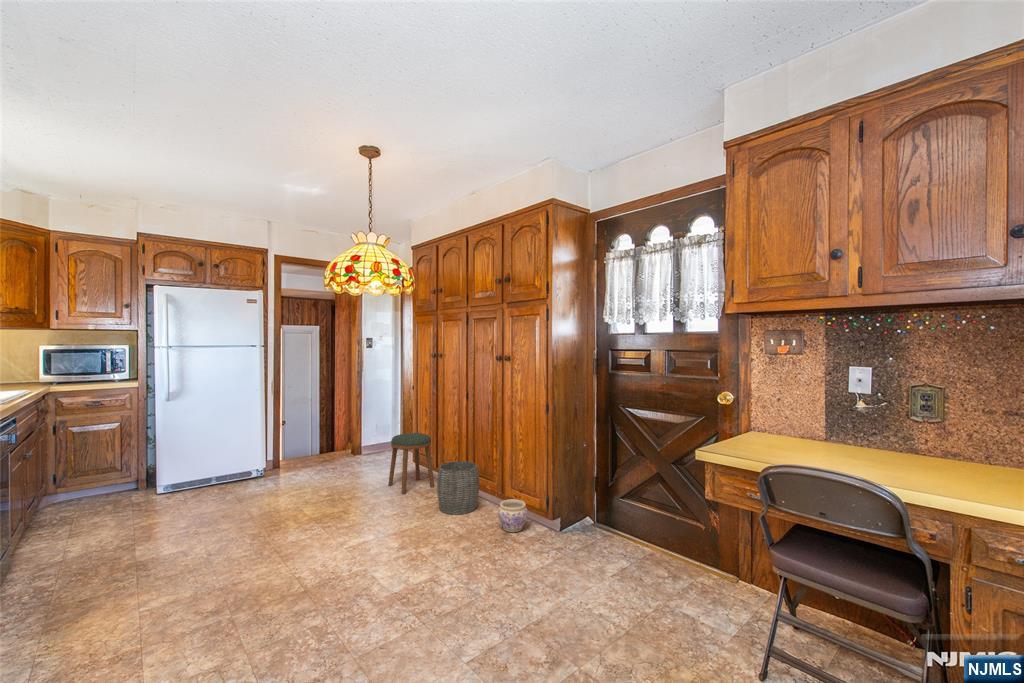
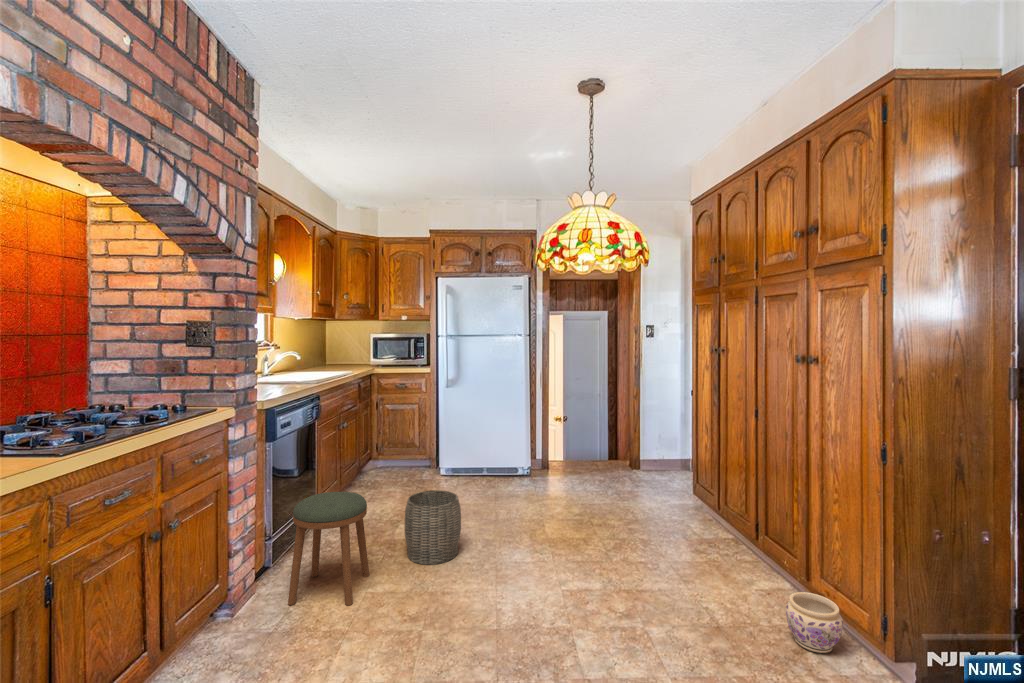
stool: present [388,433,434,494] -> present [288,492,369,605]
woven basket: present [437,461,479,515] -> present [405,490,461,565]

